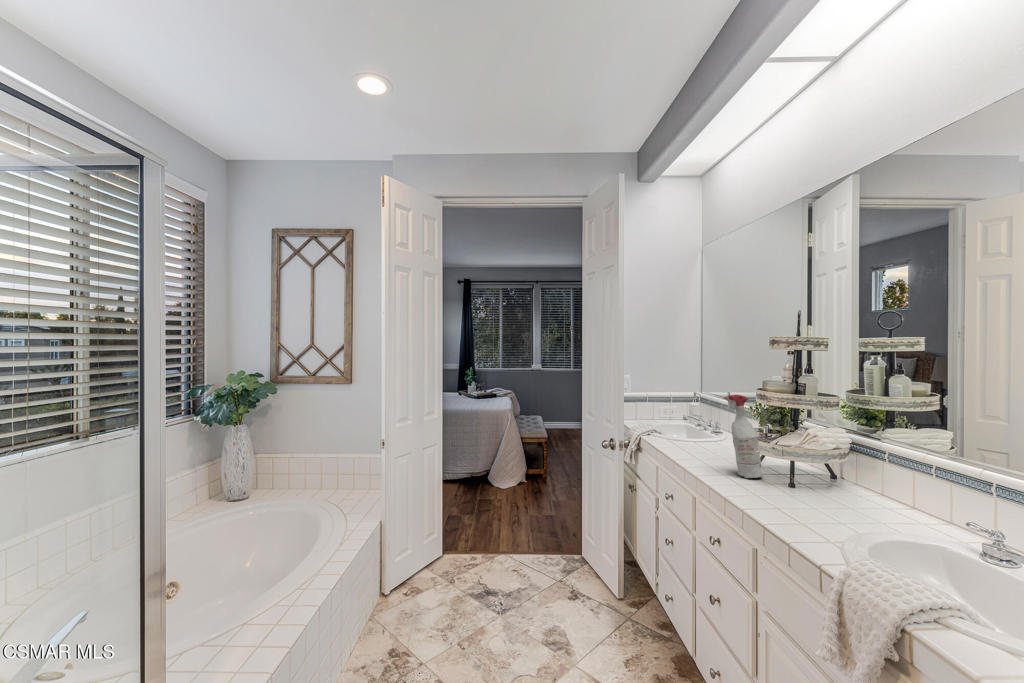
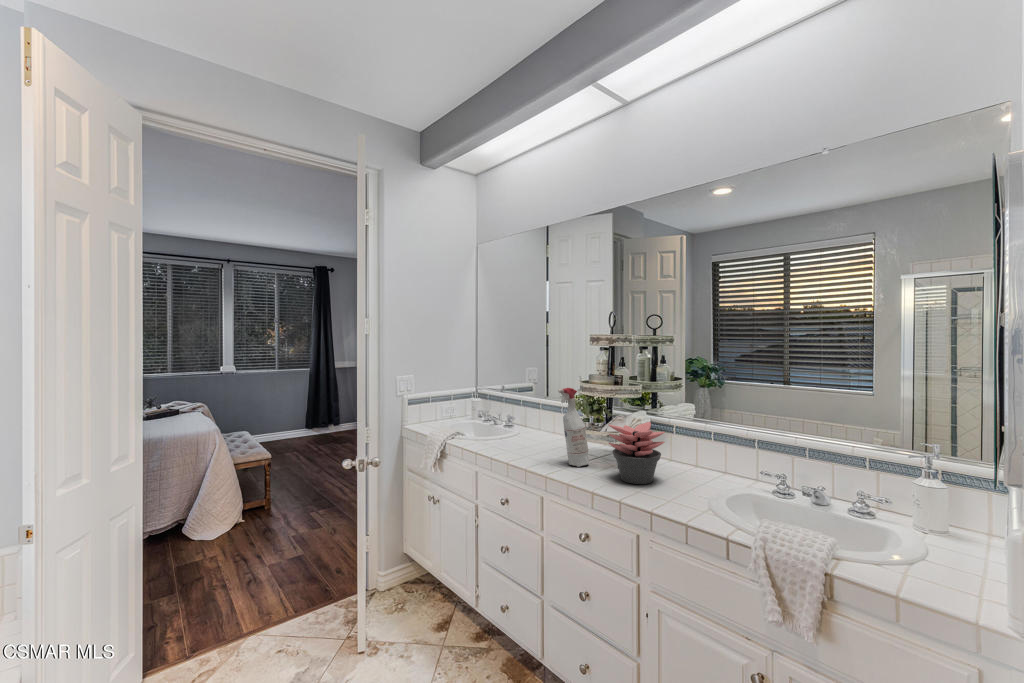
succulent plant: none [766,436,835,508] -> present [609,422,665,484]

